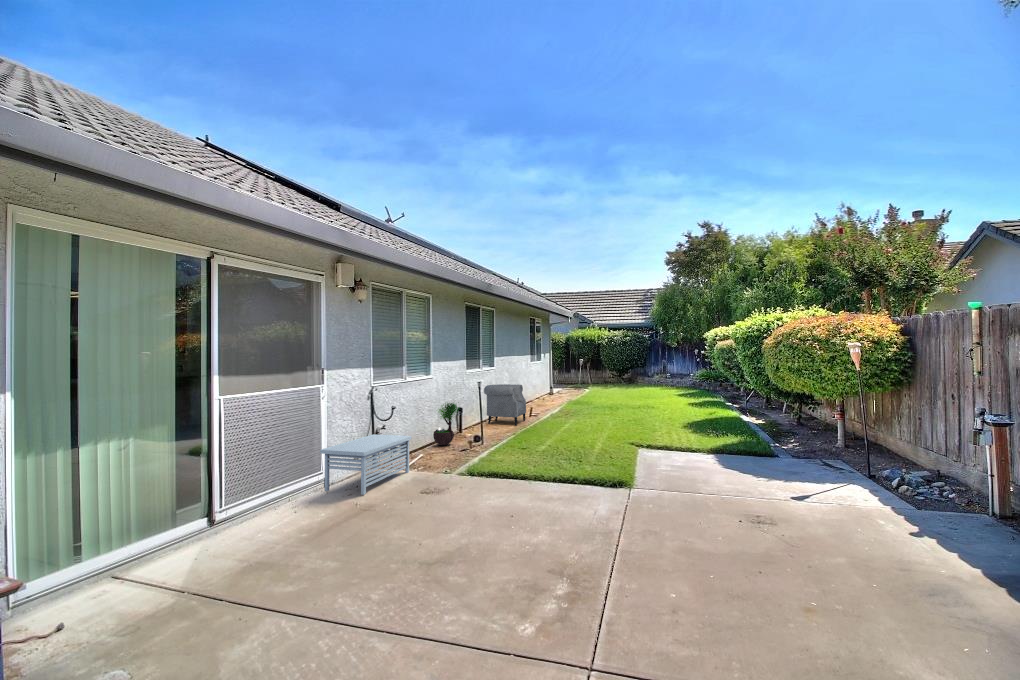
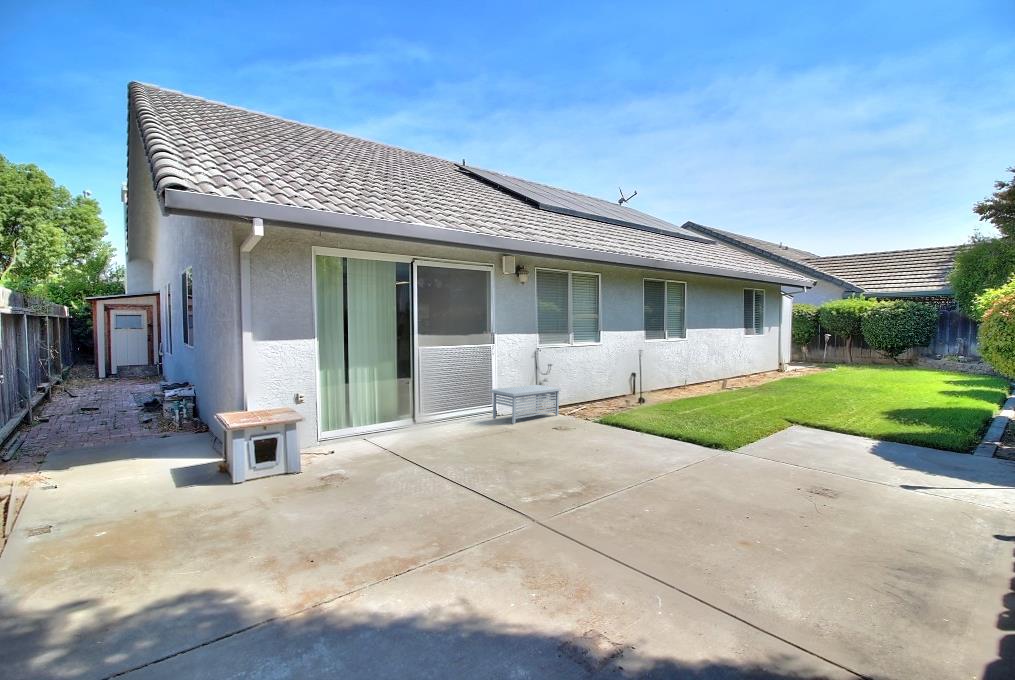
chair: present [484,384,526,426] -> none [664,355,709,394]
potted tree: present [433,403,458,445] -> none [598,363,622,402]

